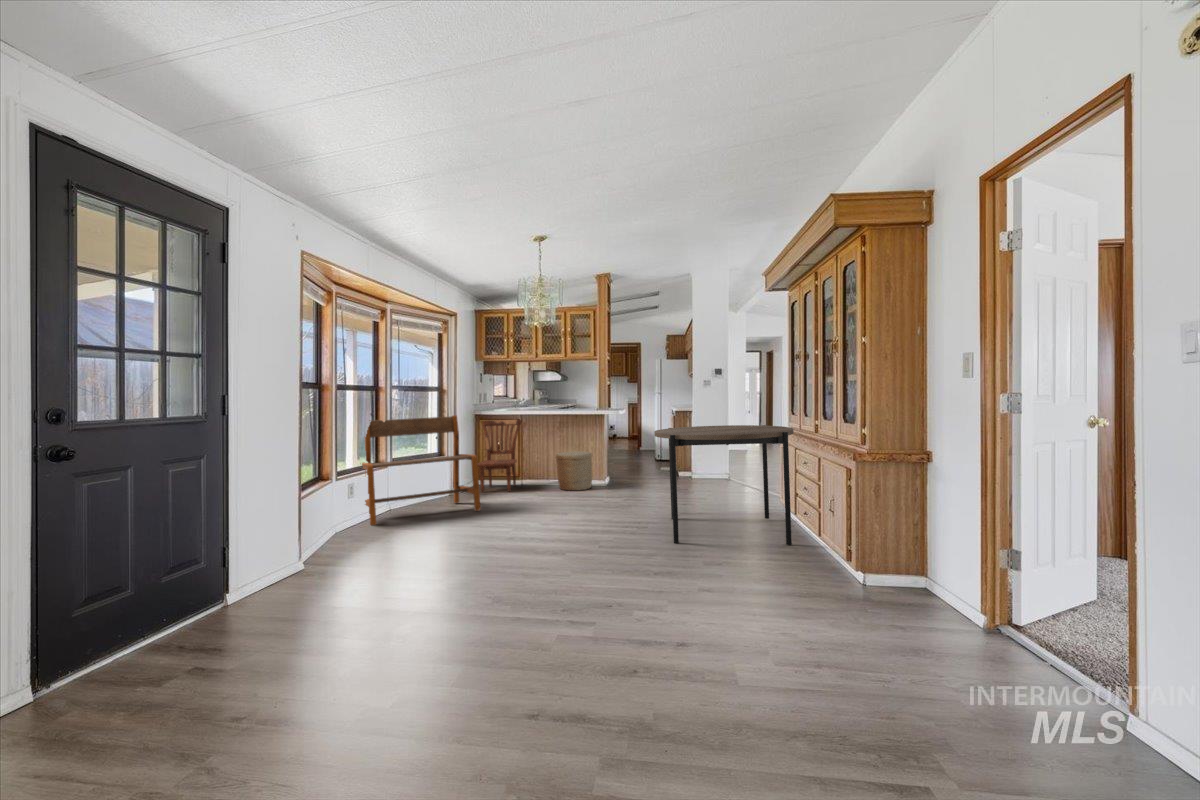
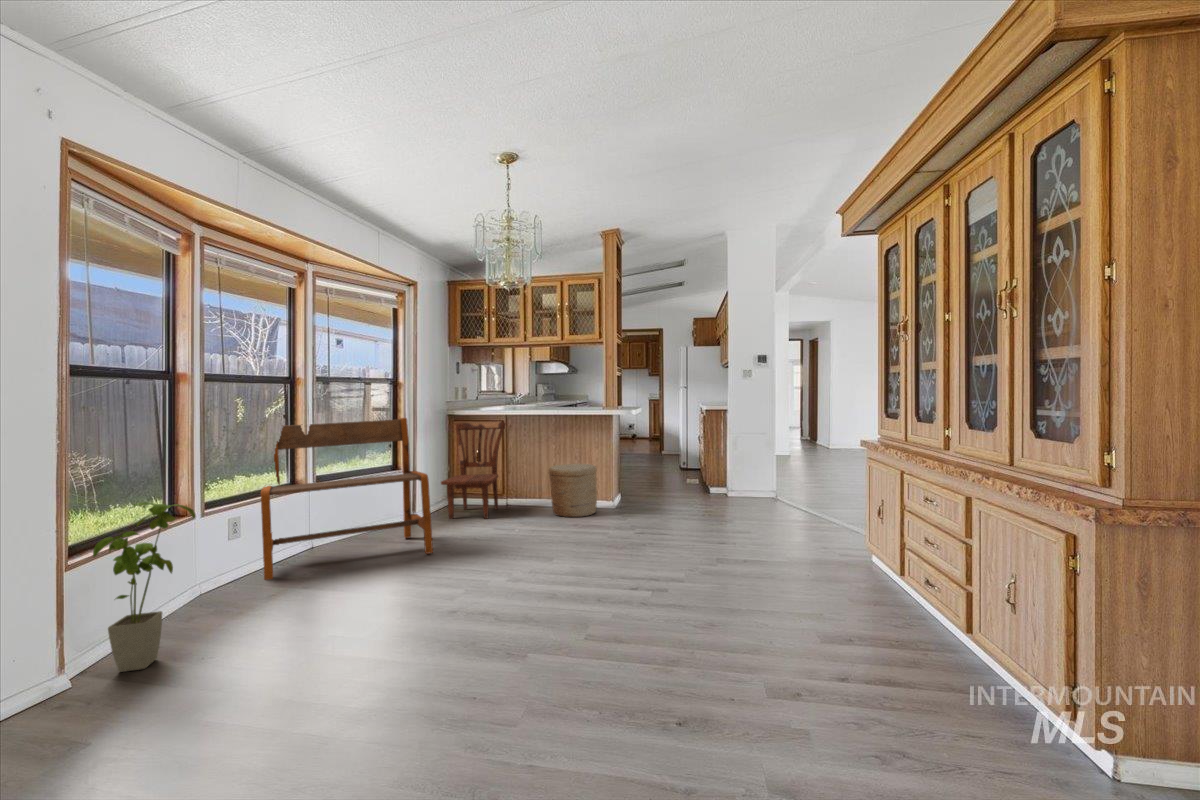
dining table: present [654,425,794,545] -> none [680,434,915,642]
house plant: none [311,463,359,563] -> present [93,502,196,672]

